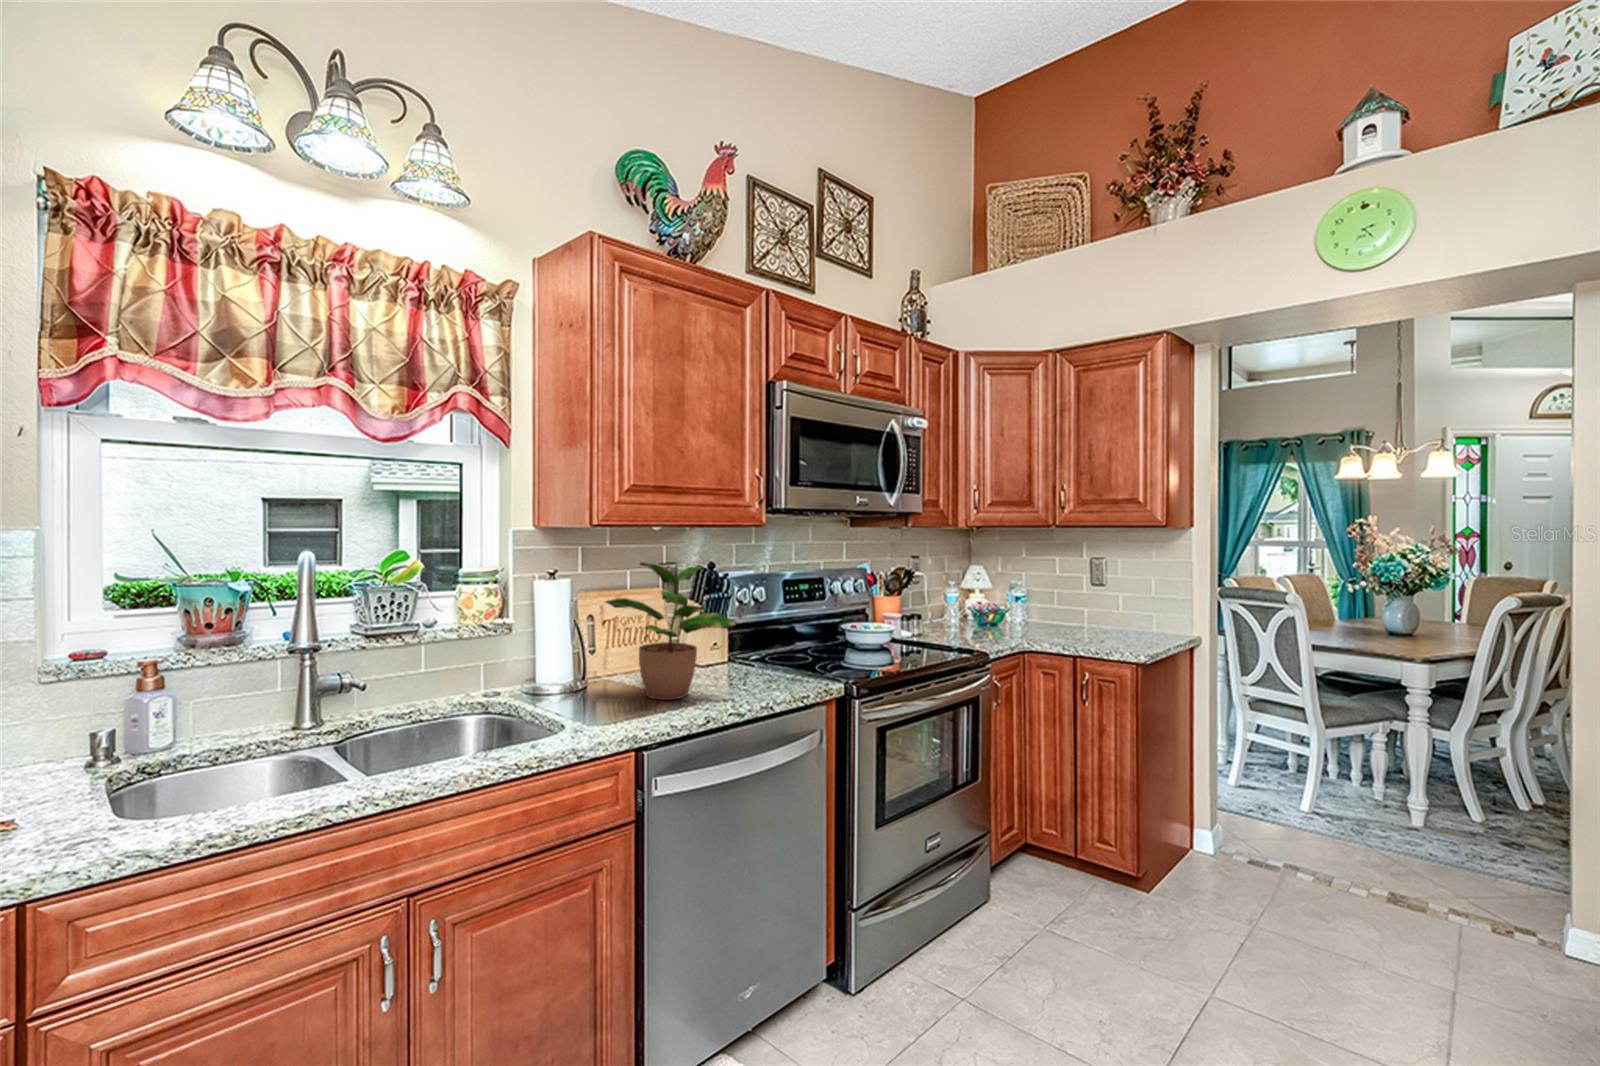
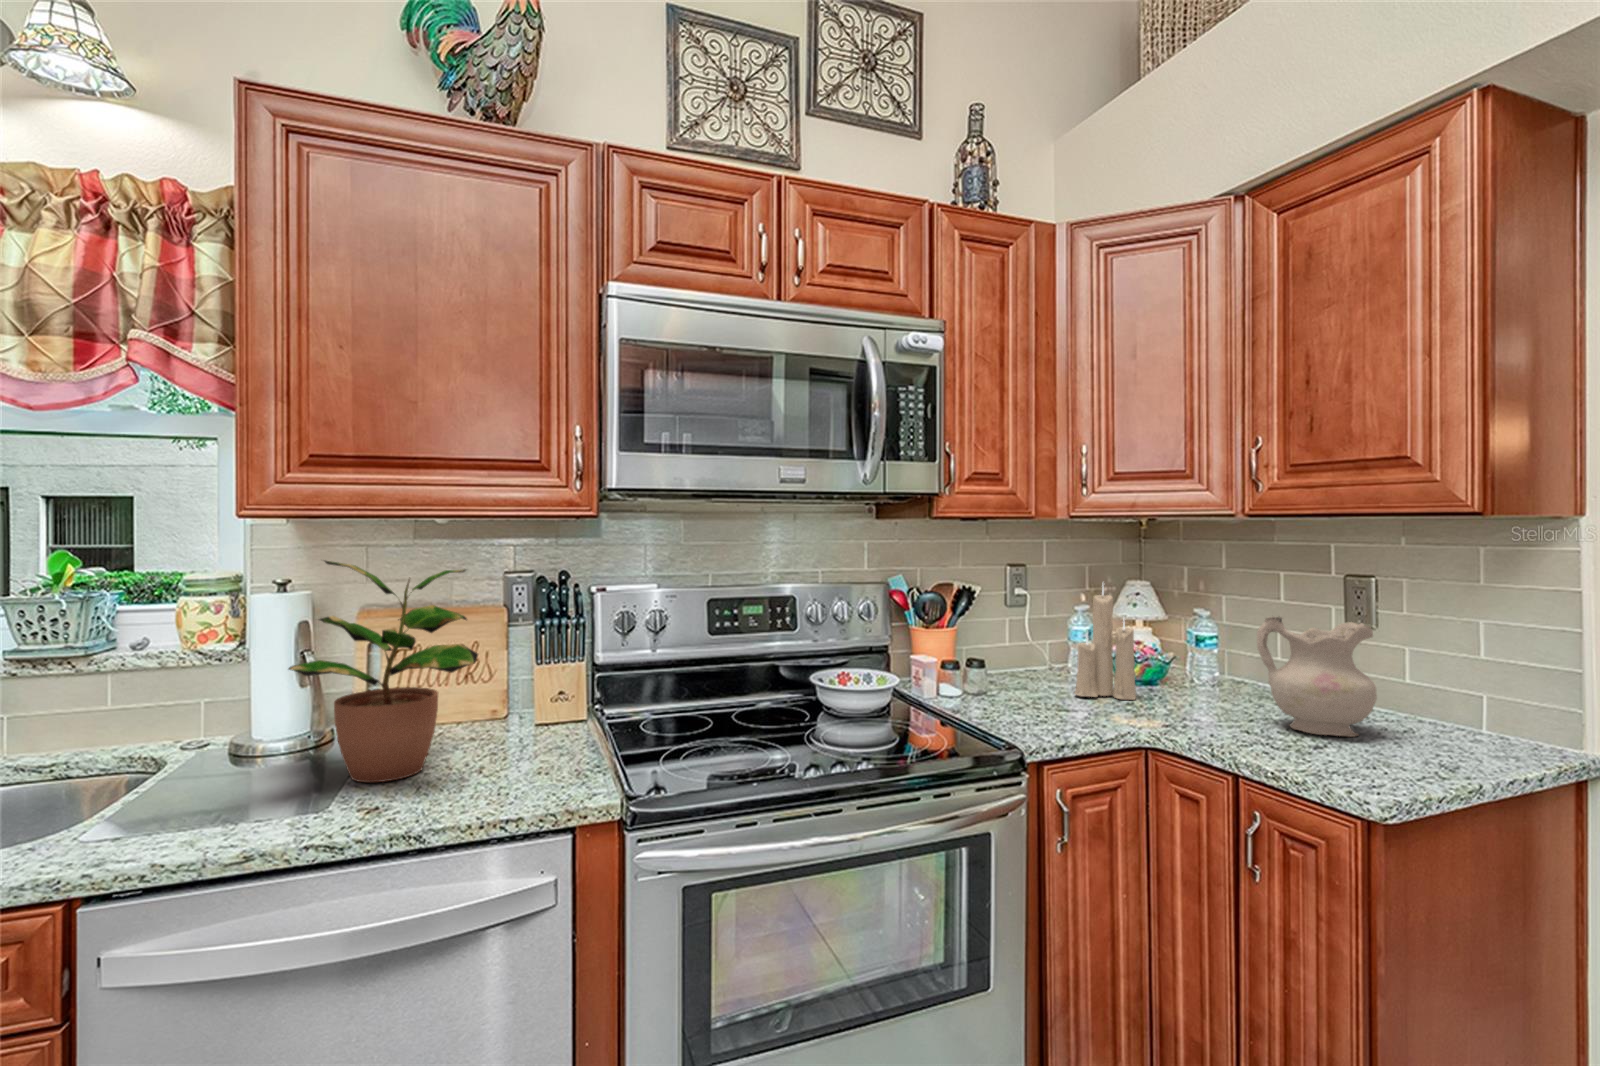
candle: none [960,564,993,635] -> present [1075,587,1136,700]
ceramic pitcher: none [1062,587,1113,646] -> present [1257,616,1377,737]

